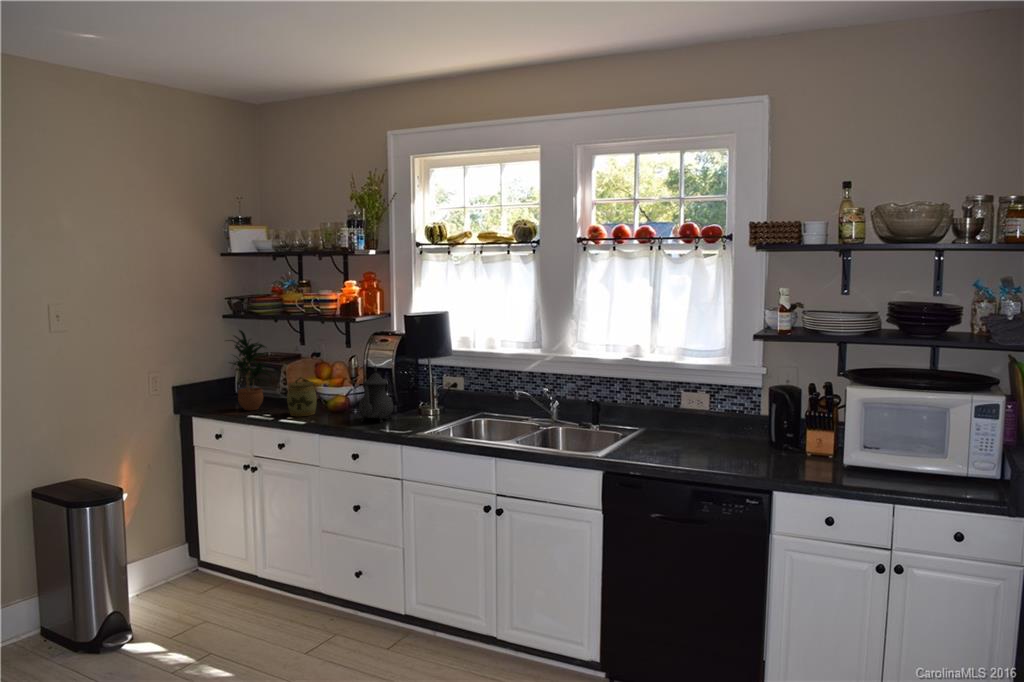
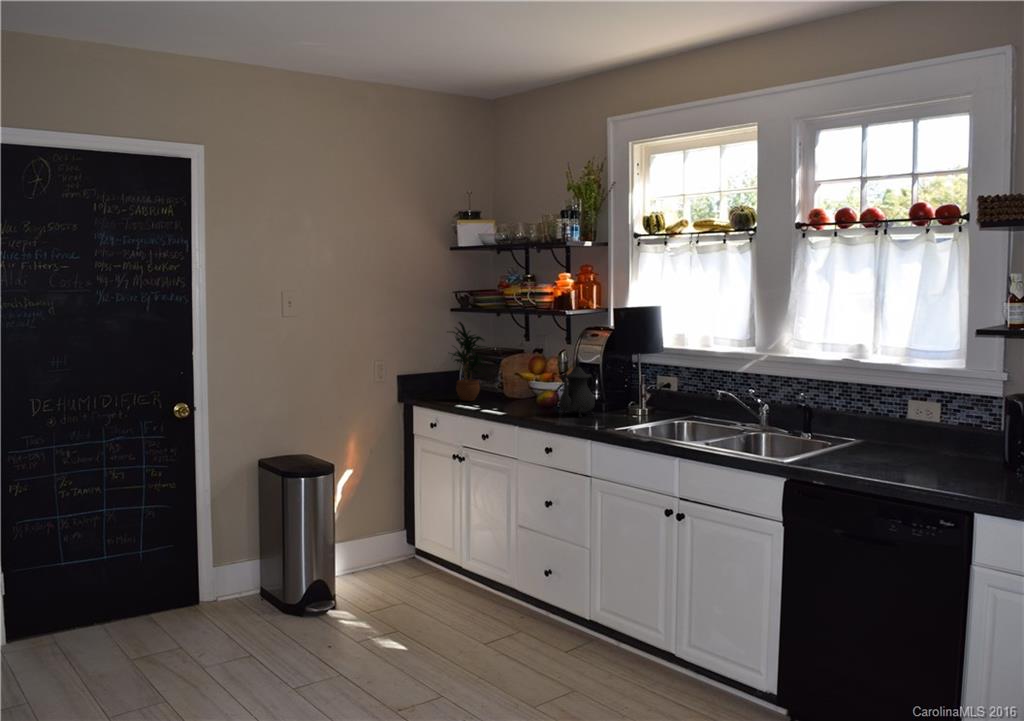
jar: present [287,377,317,417] -> none [498,369,525,408]

